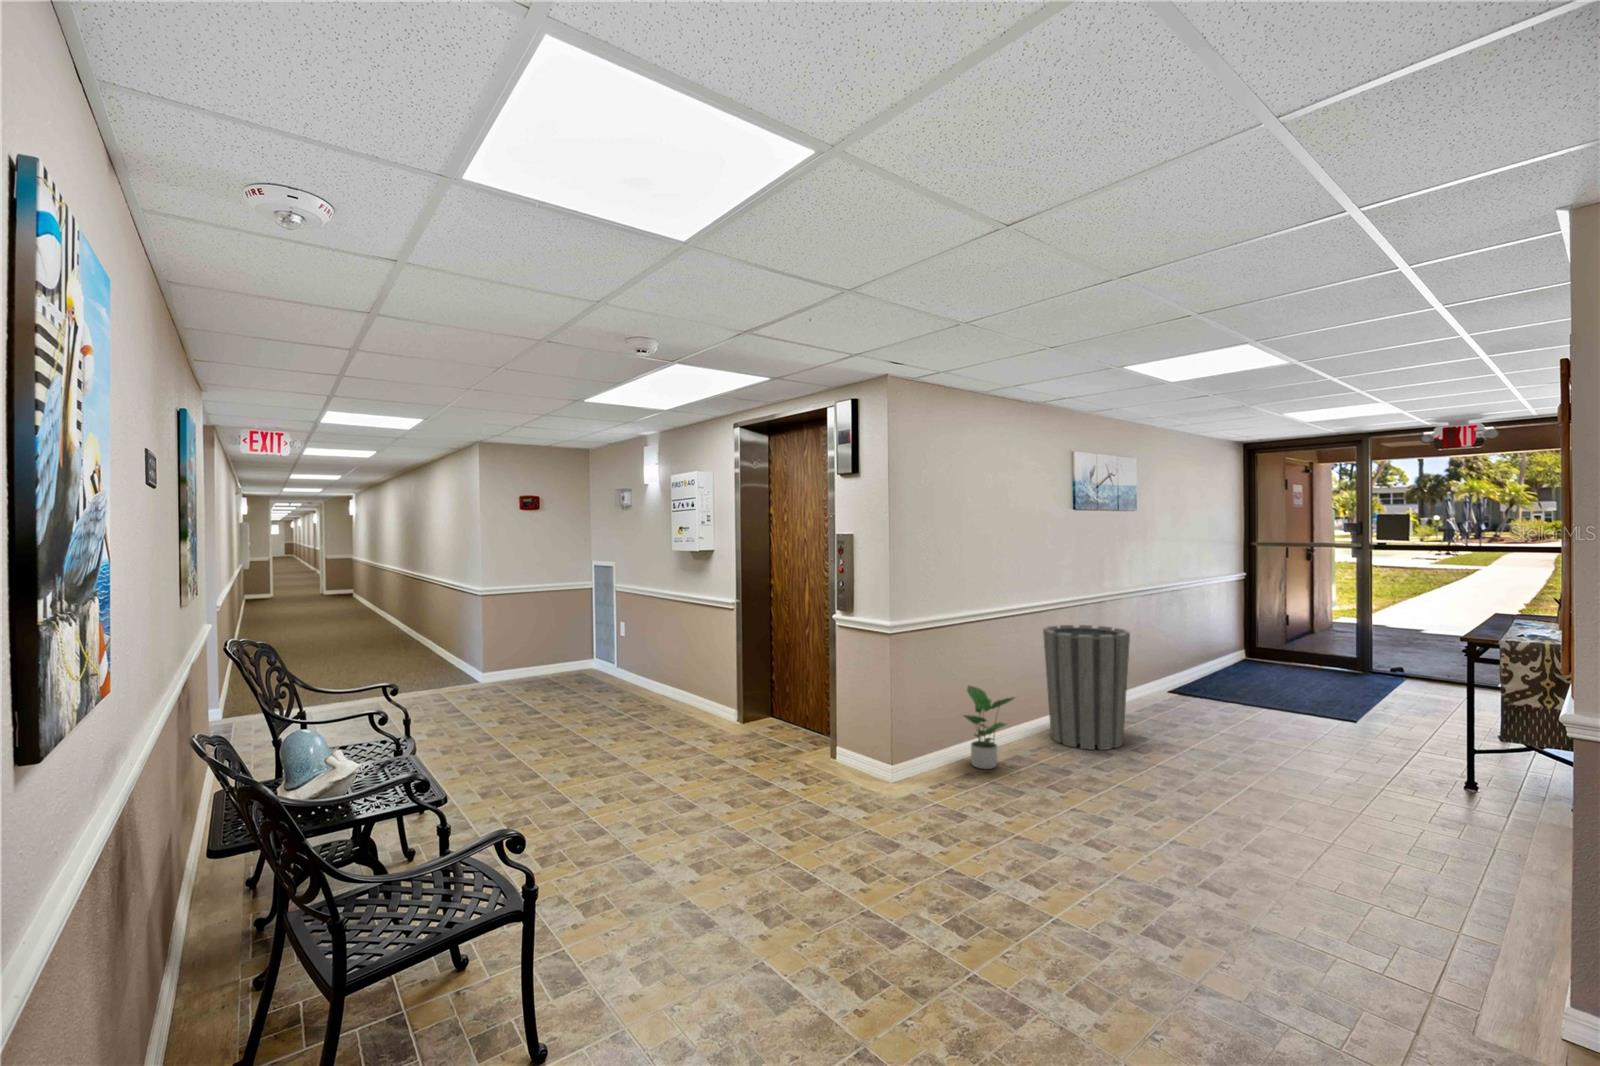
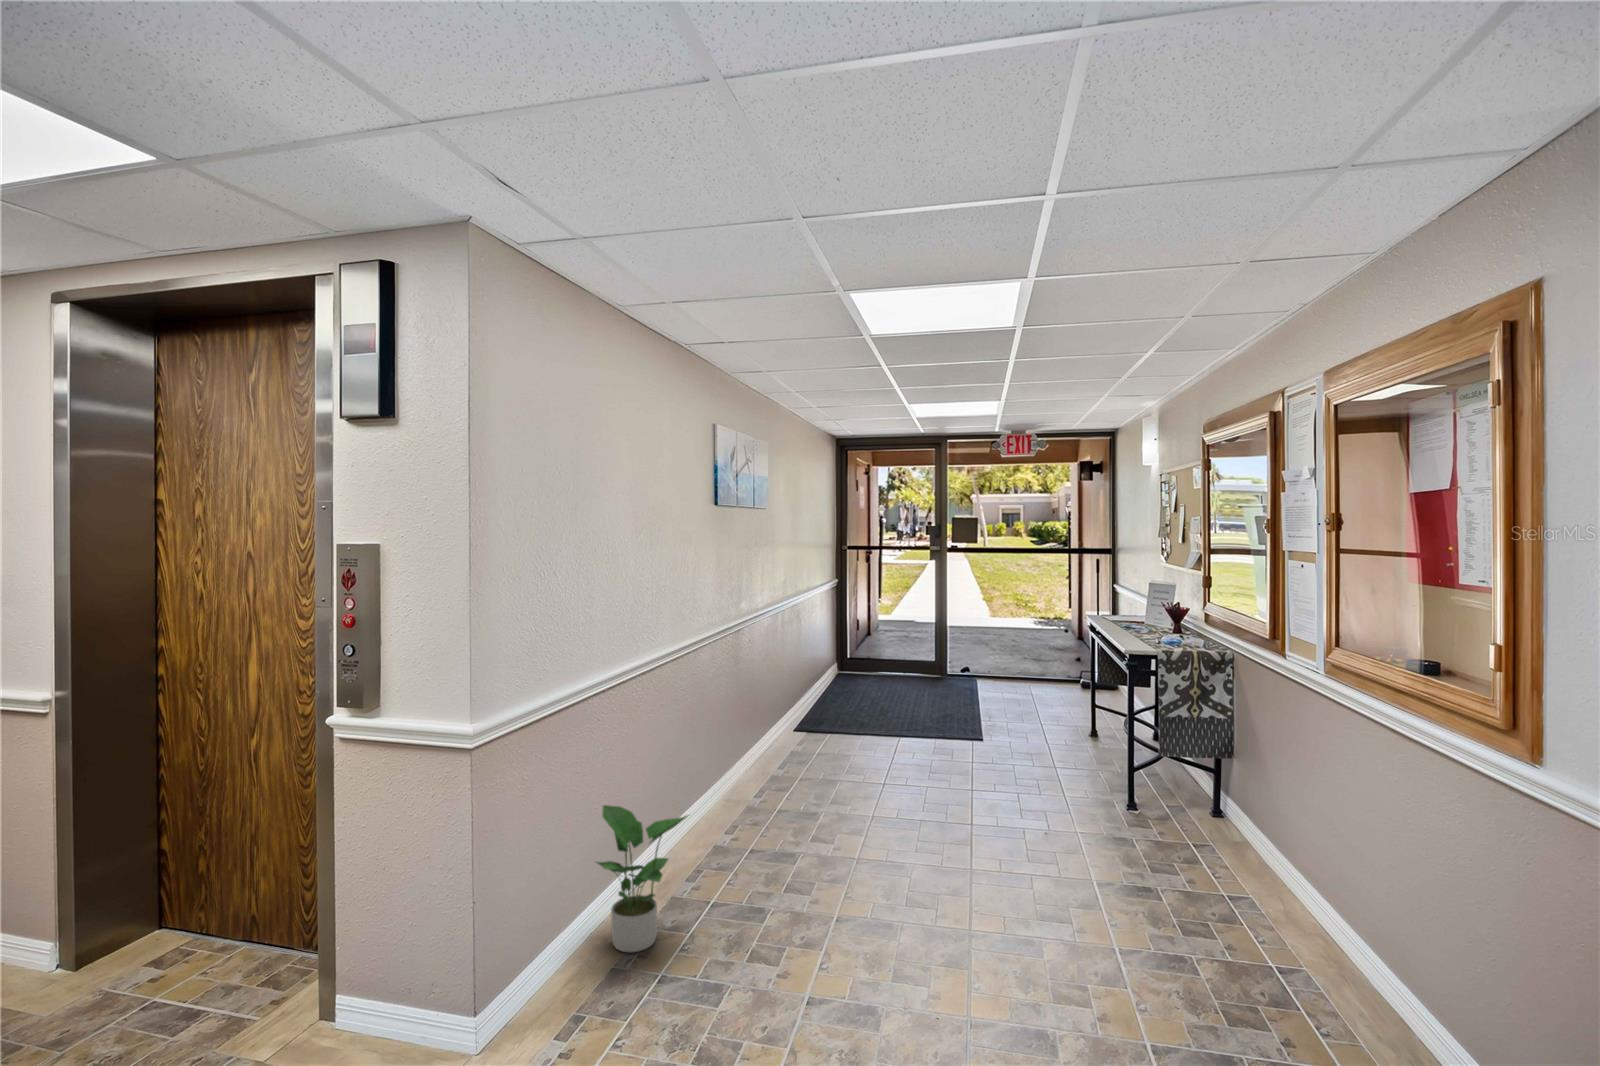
trash can: present [1043,625,1130,750] -> none [692,668,810,859]

